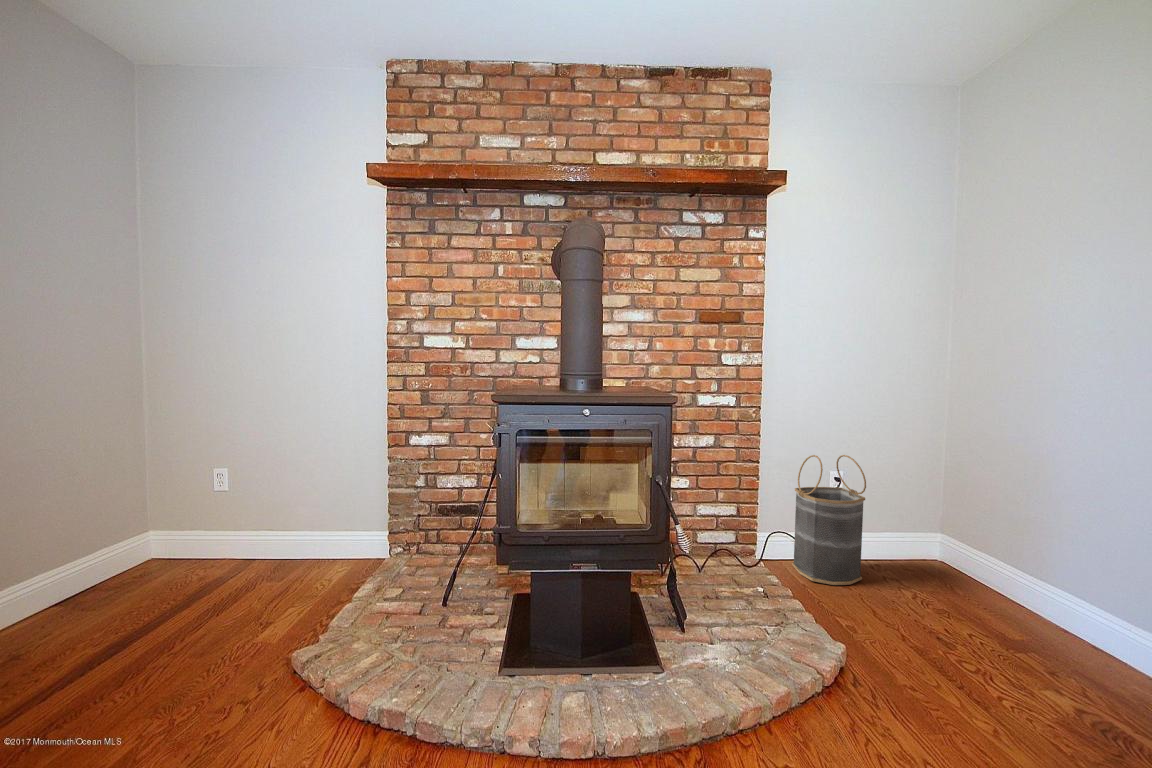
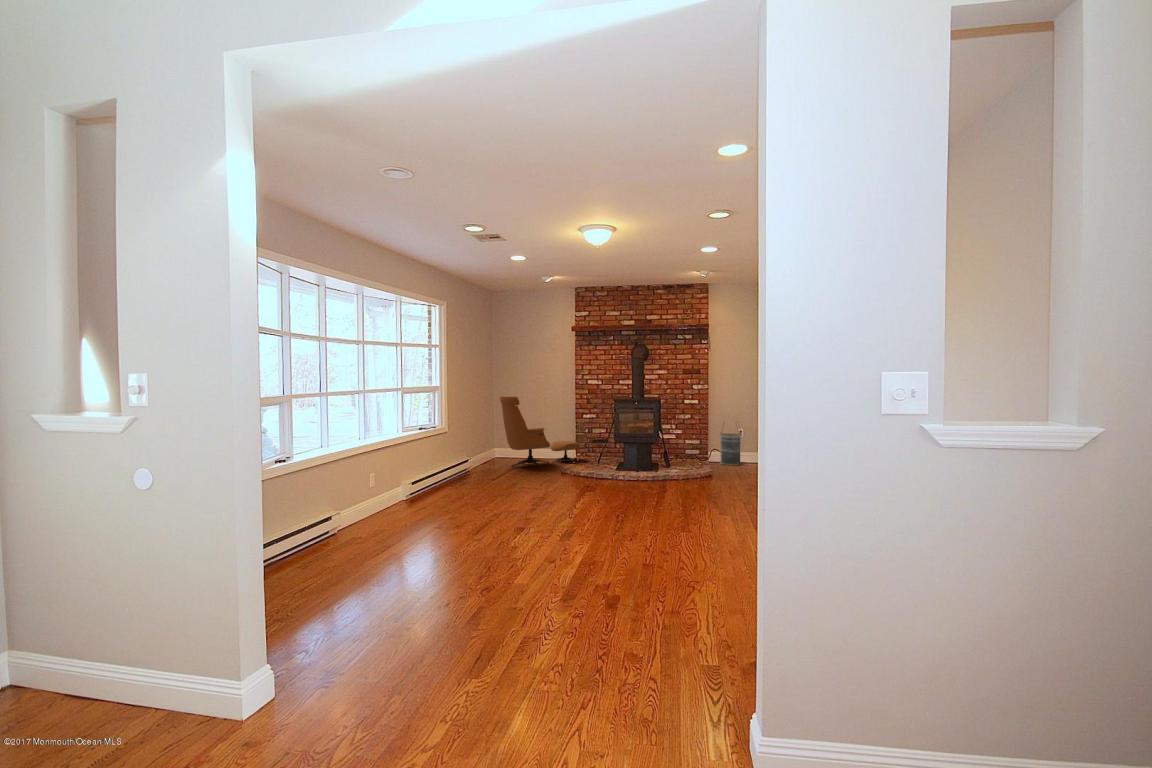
lounge chair: none [30,379,398,663] -> present [500,396,580,468]

